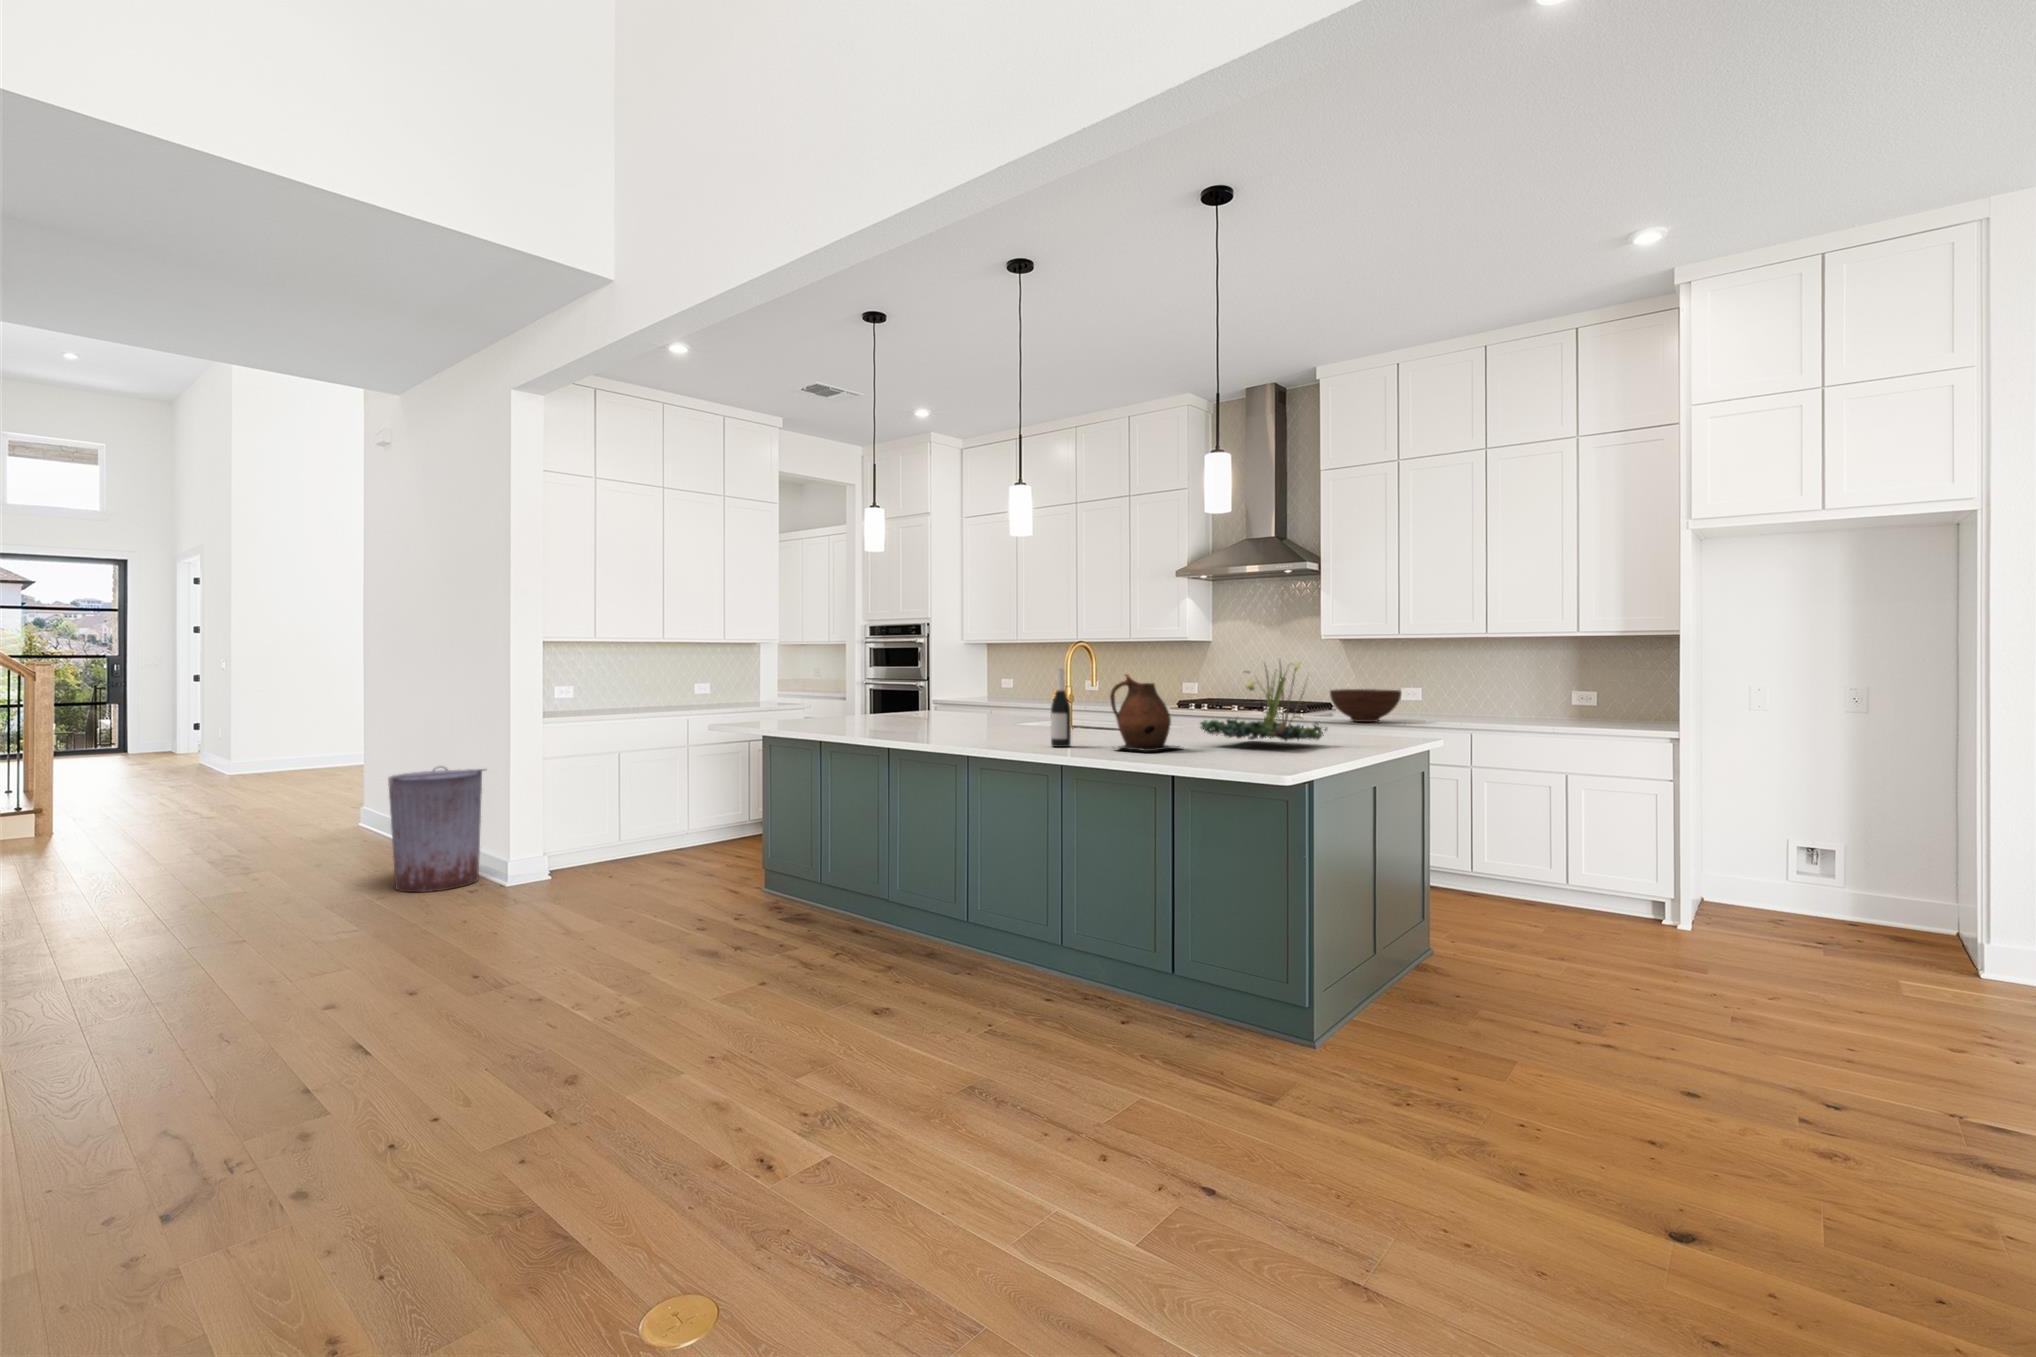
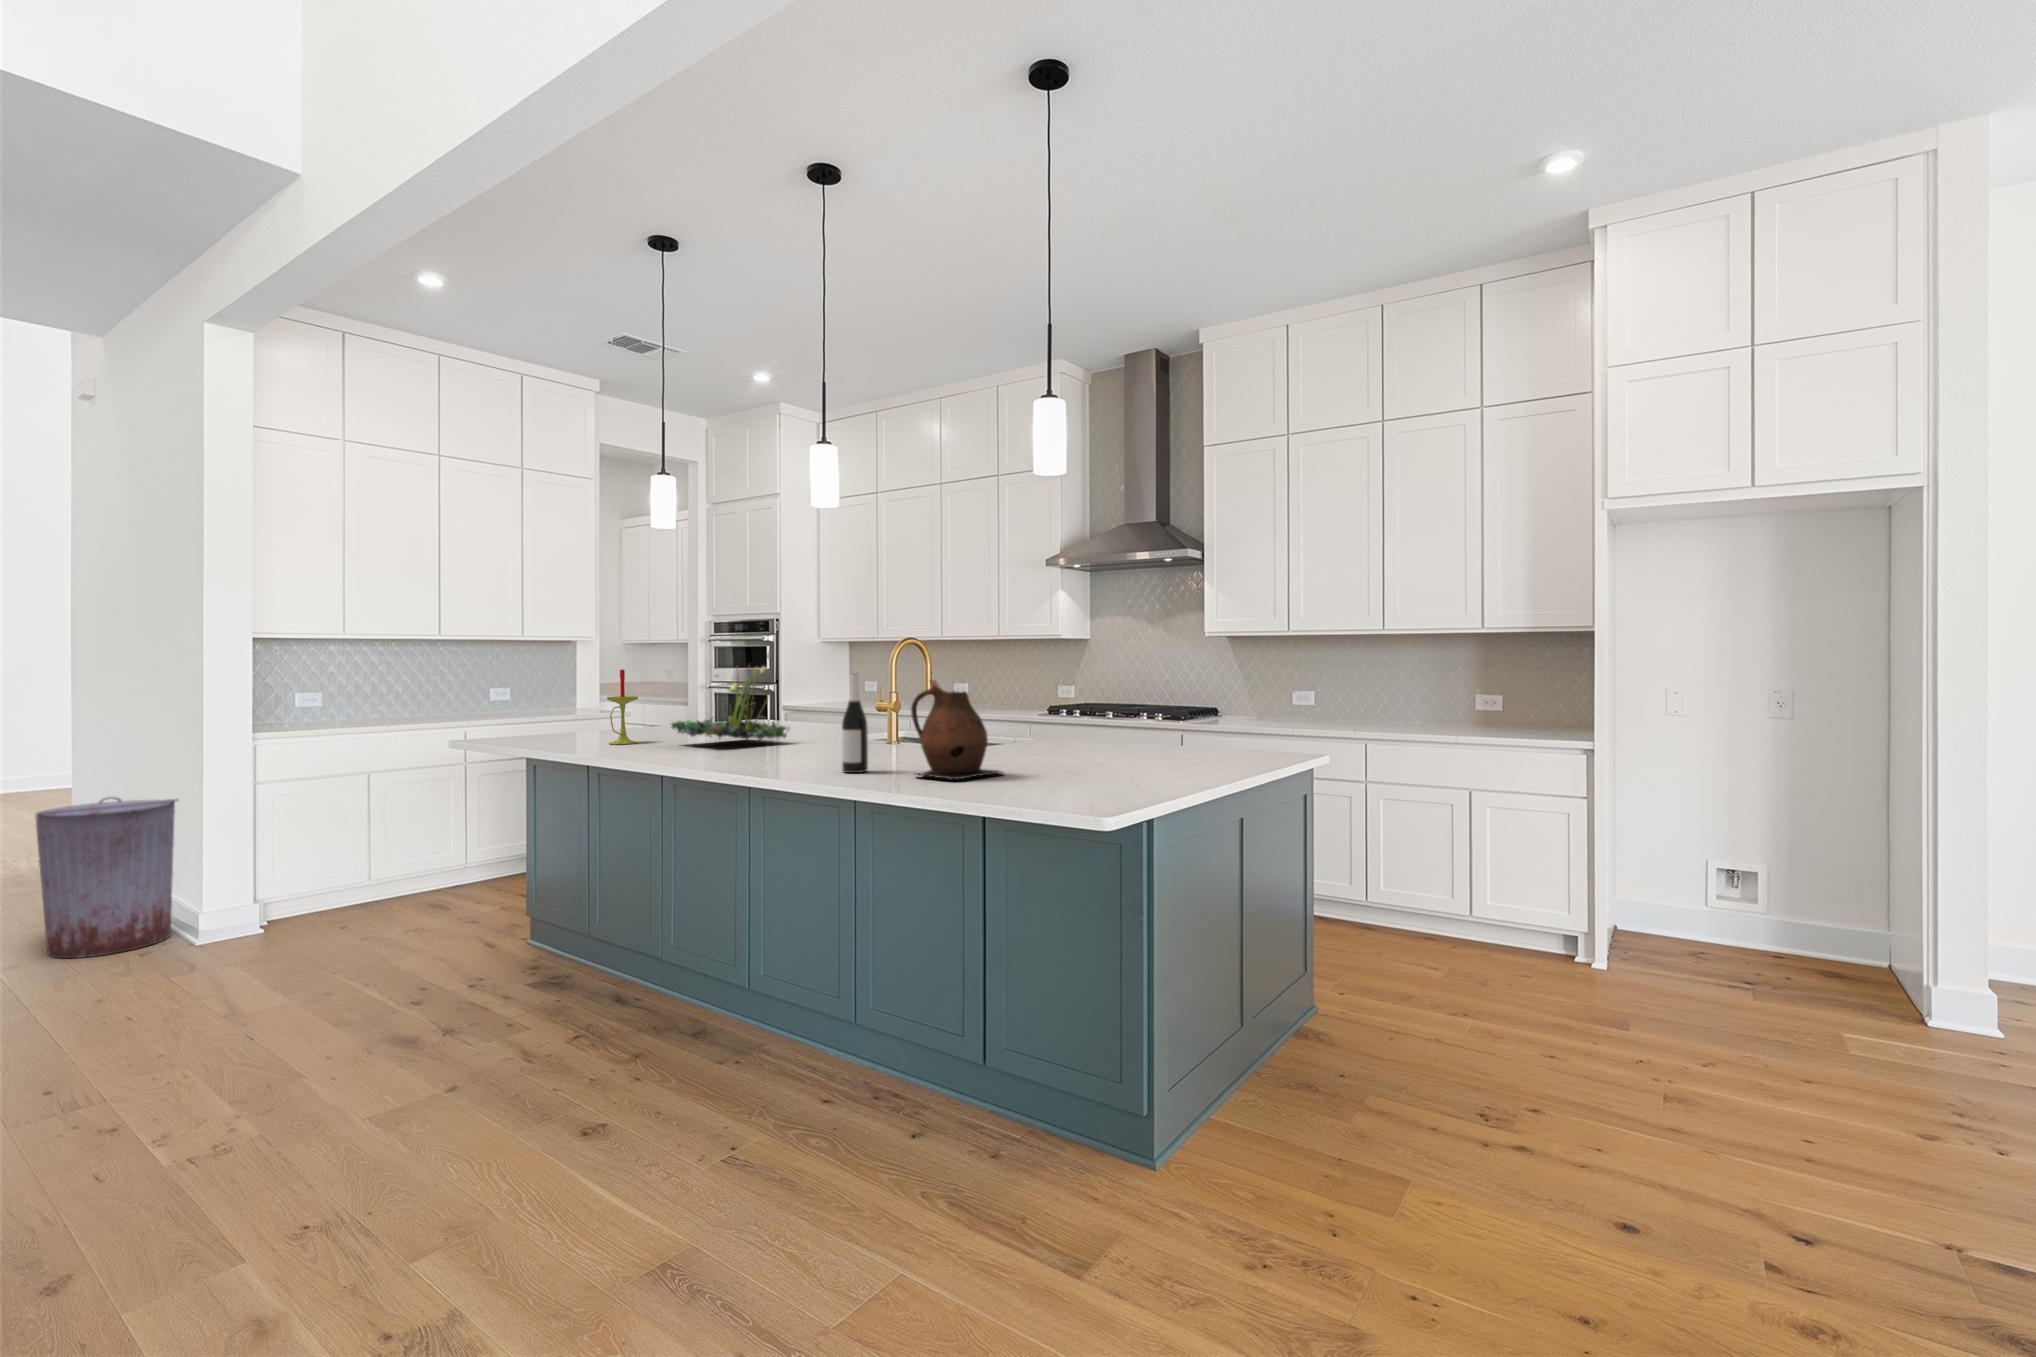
plant: present [1200,663,1327,741] -> present [671,667,789,739]
candle: none [829,665,853,727] -> present [607,669,638,744]
fruit bowl: present [1330,689,1401,722] -> none [1208,694,1288,732]

